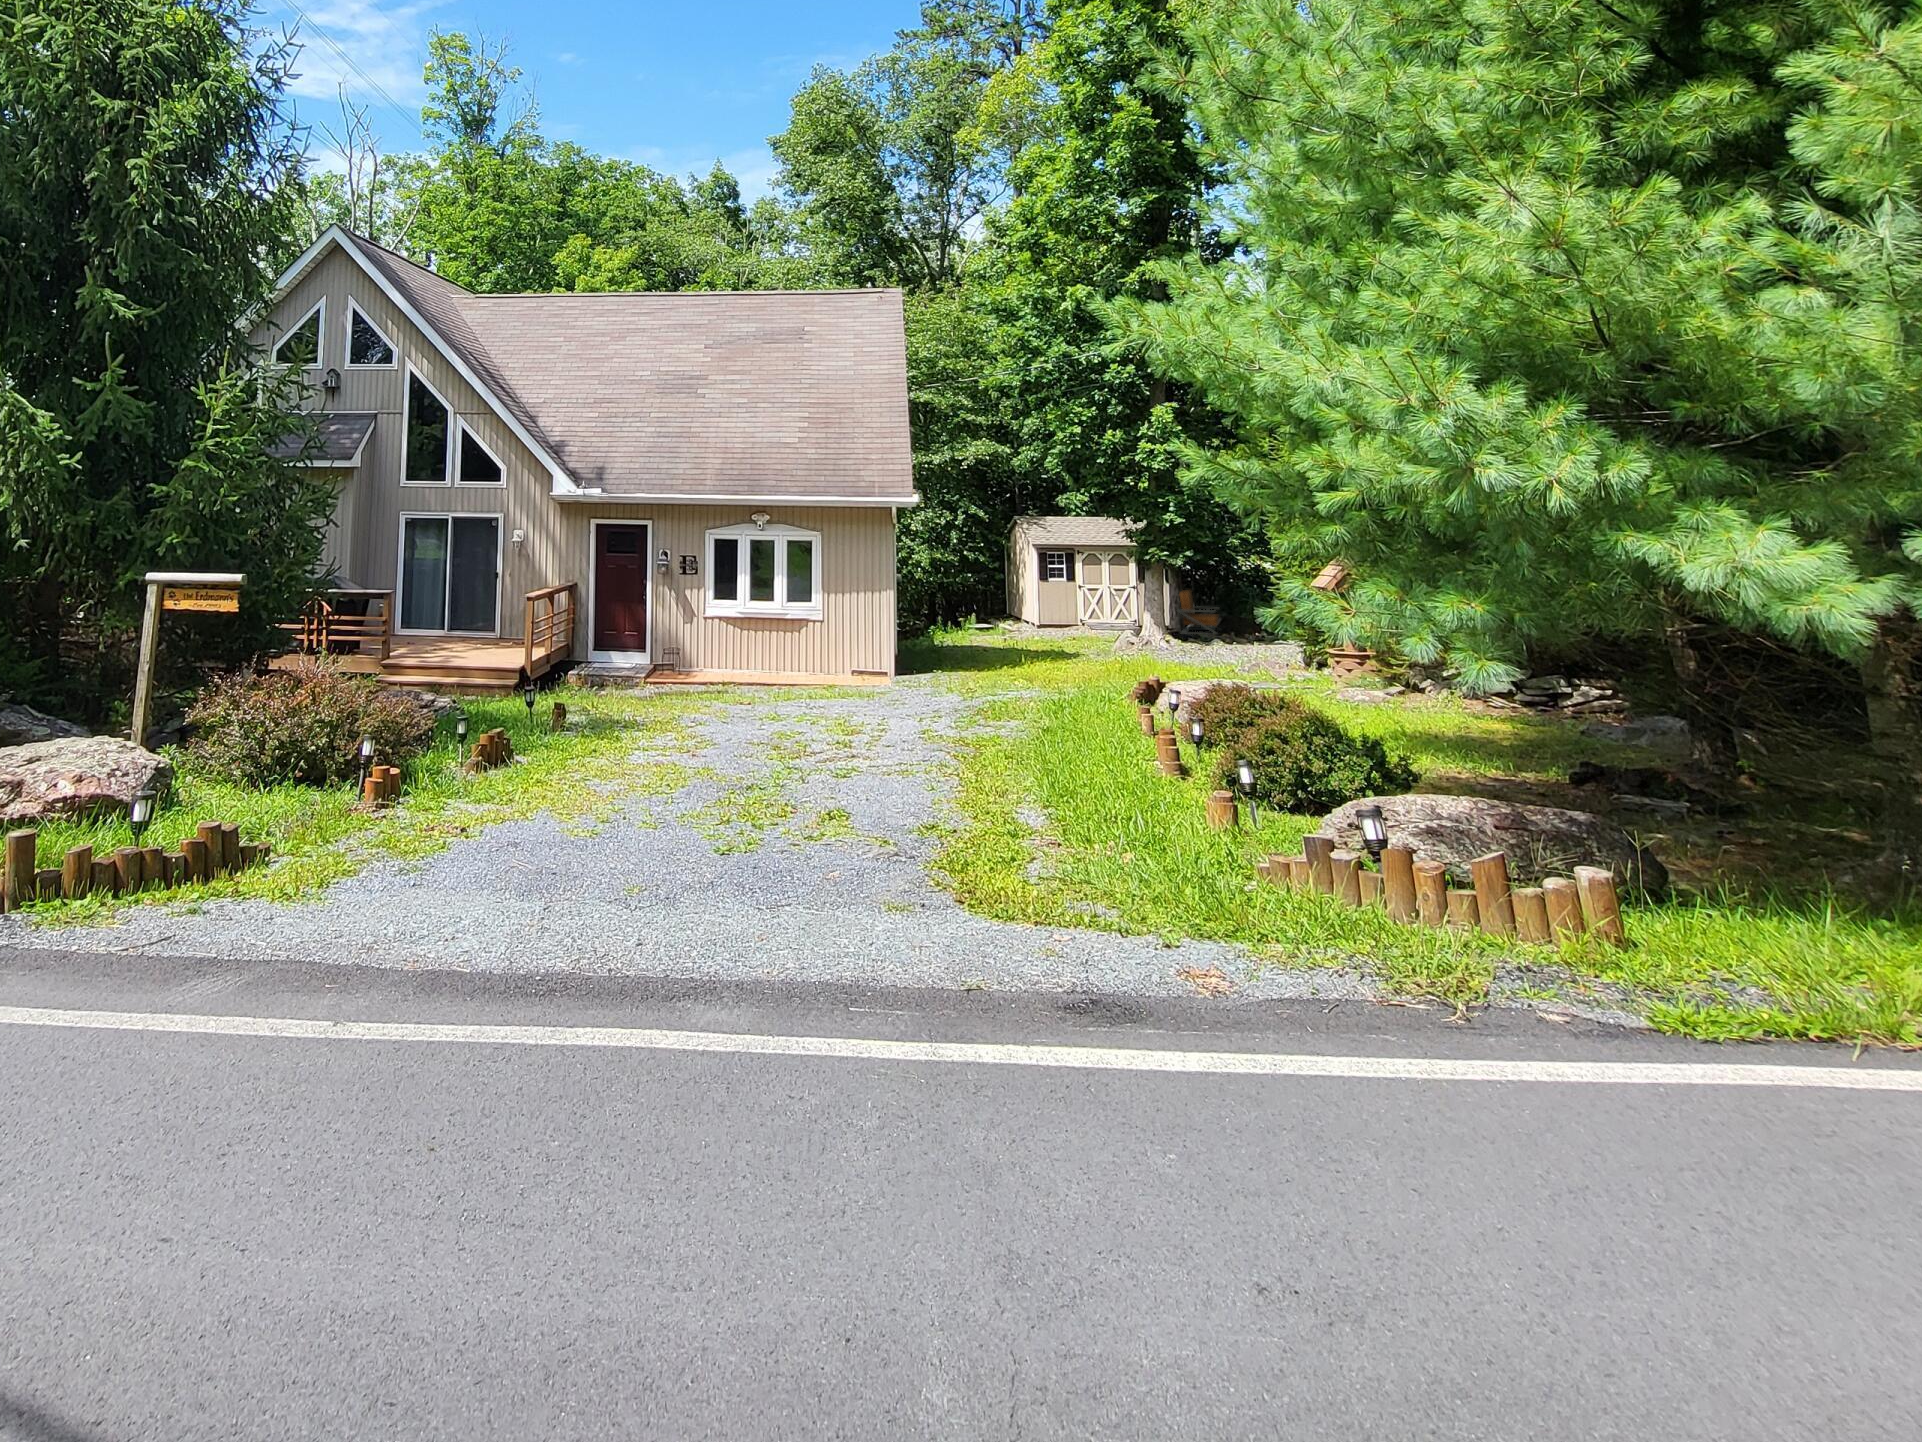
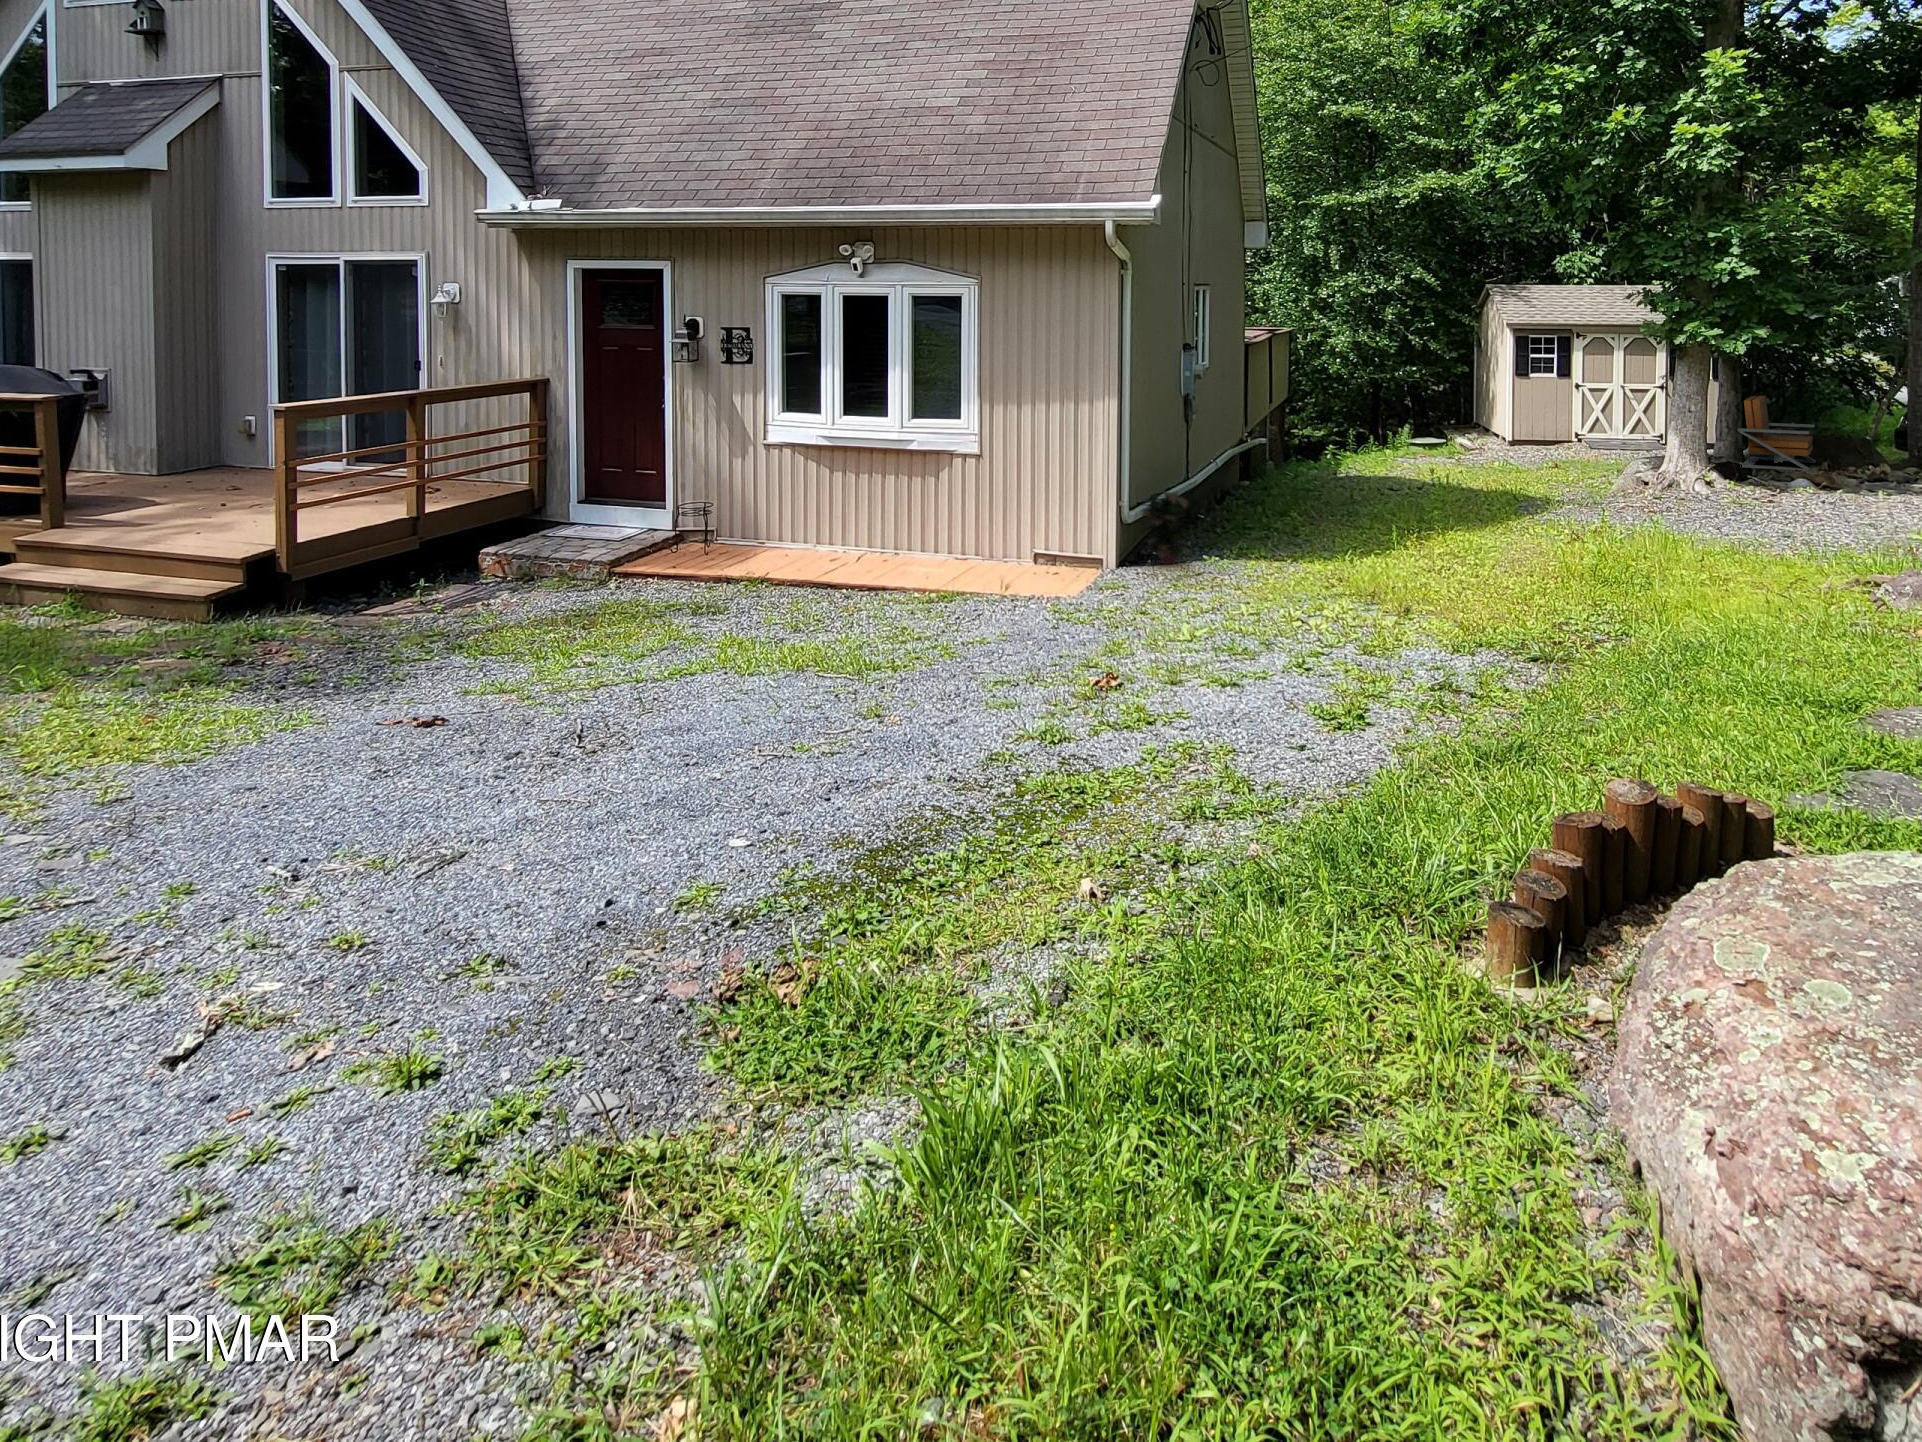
decorative plant: none [897,639,926,677] -> present [1142,490,1189,564]

